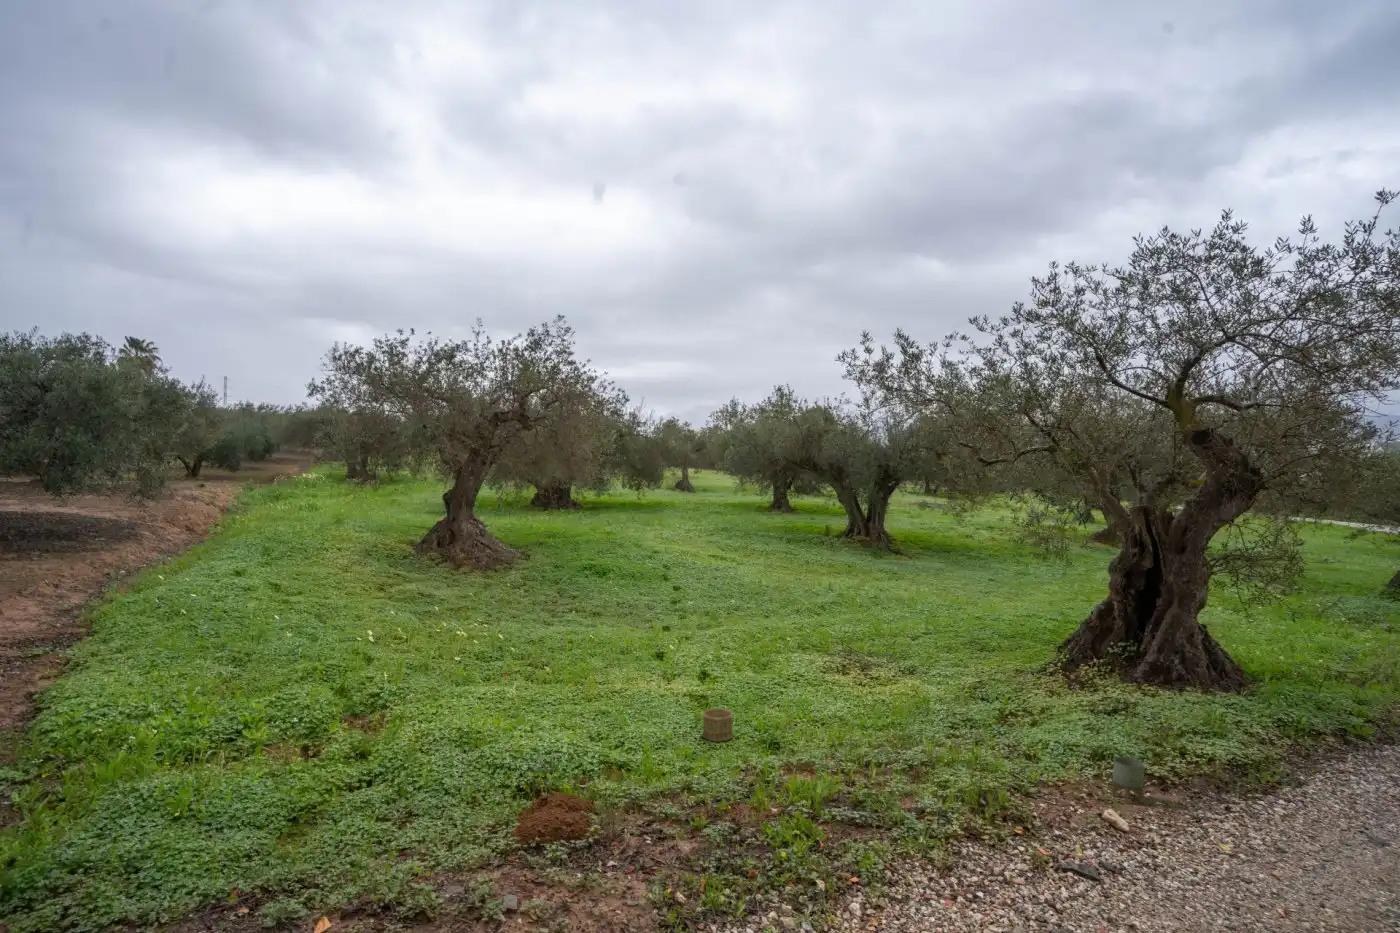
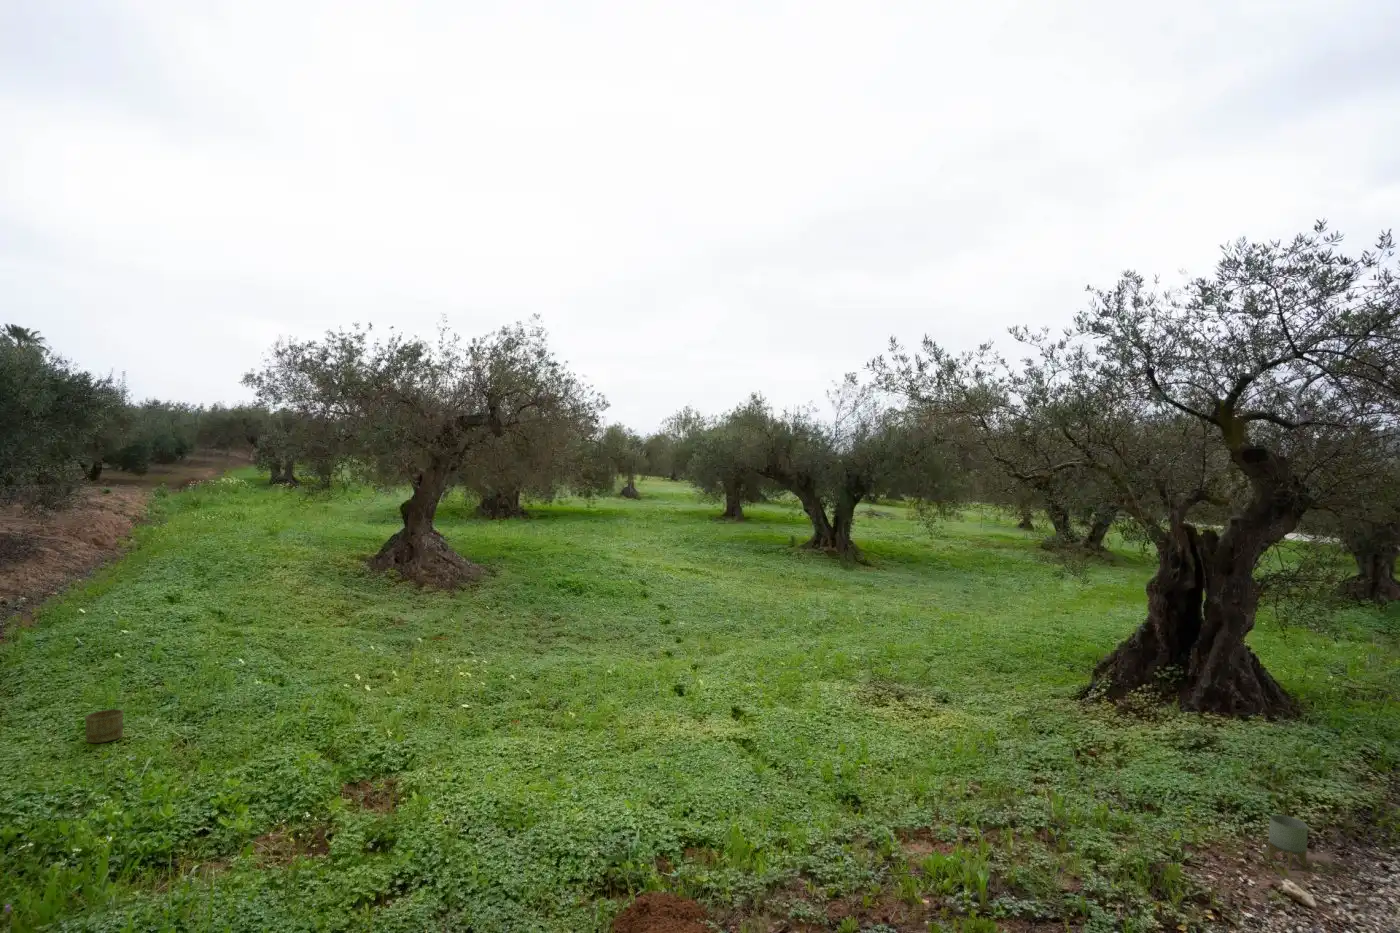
wooden bucket: present [702,709,733,742] -> present [85,709,124,743]

